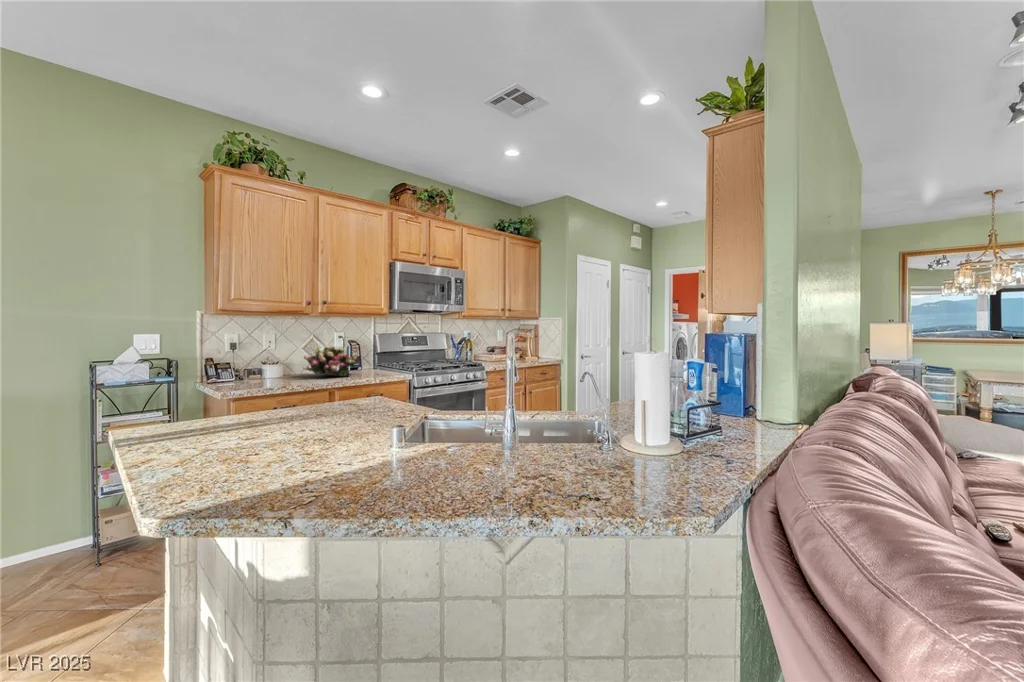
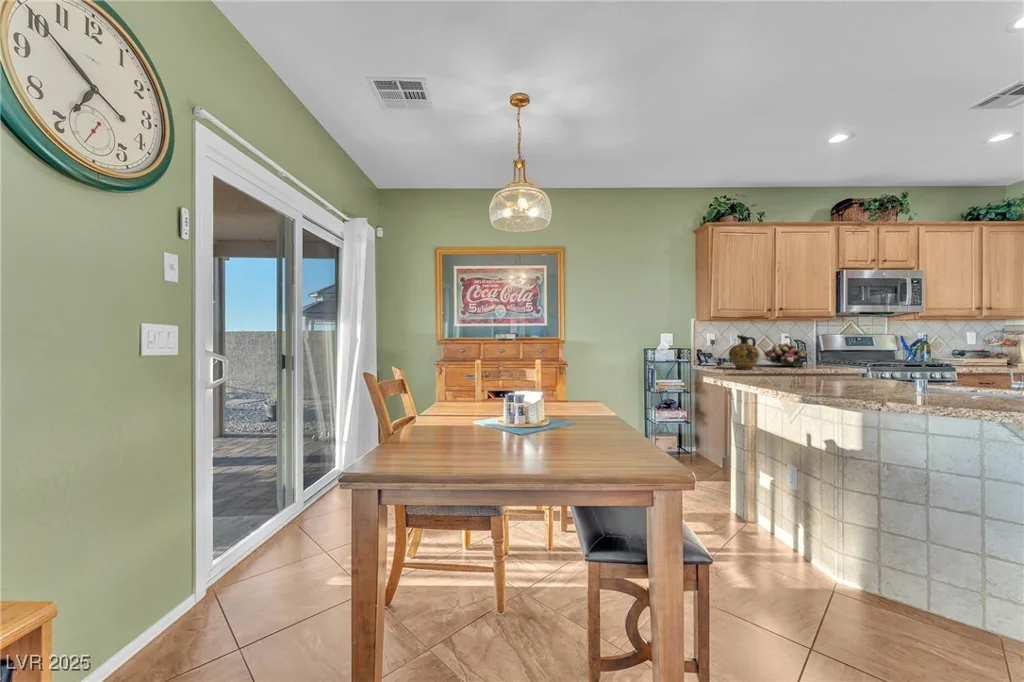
ceramic jug: none [250,337,294,386] -> present [729,335,760,369]

